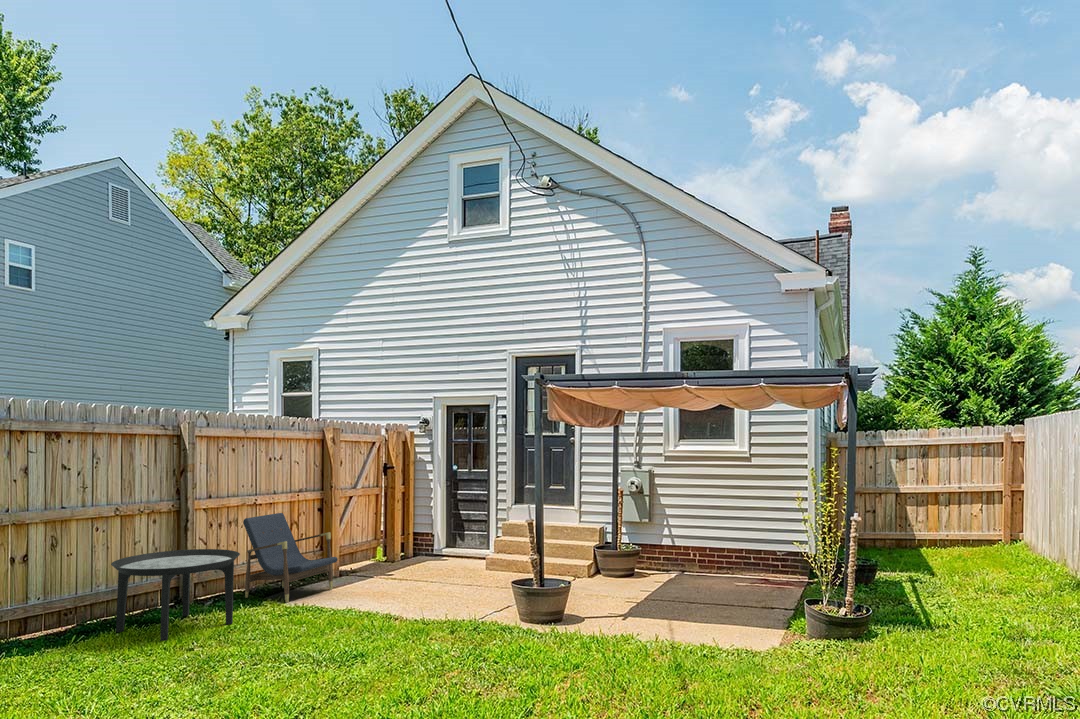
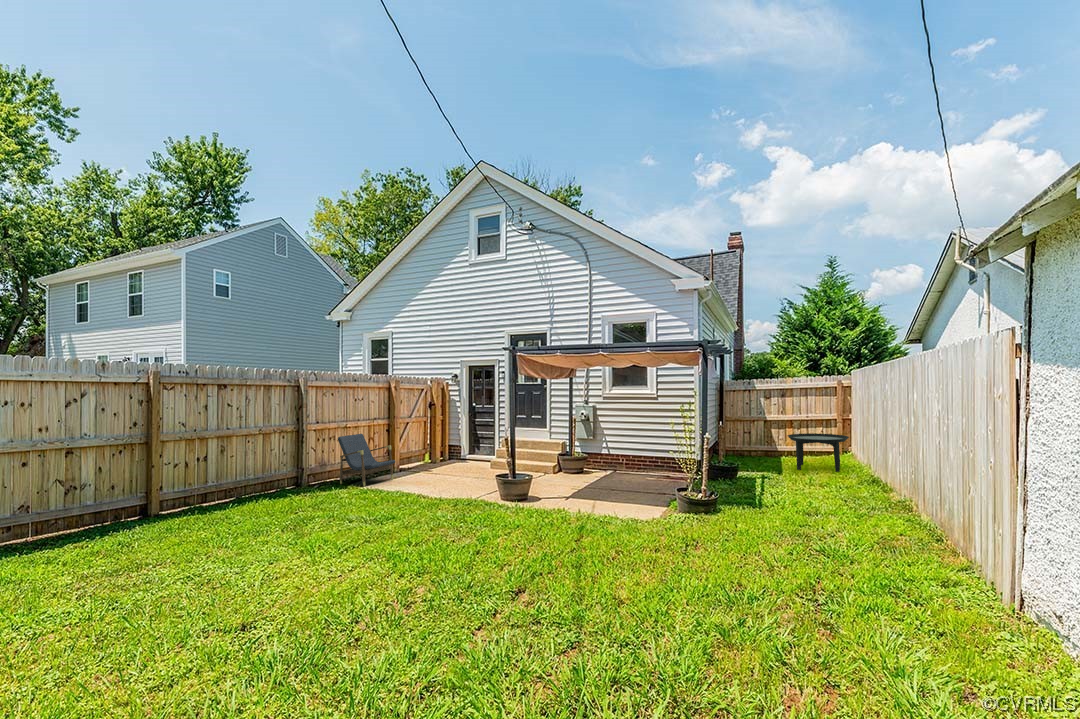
round table: present [111,549,240,641] -> present [788,433,849,472]

